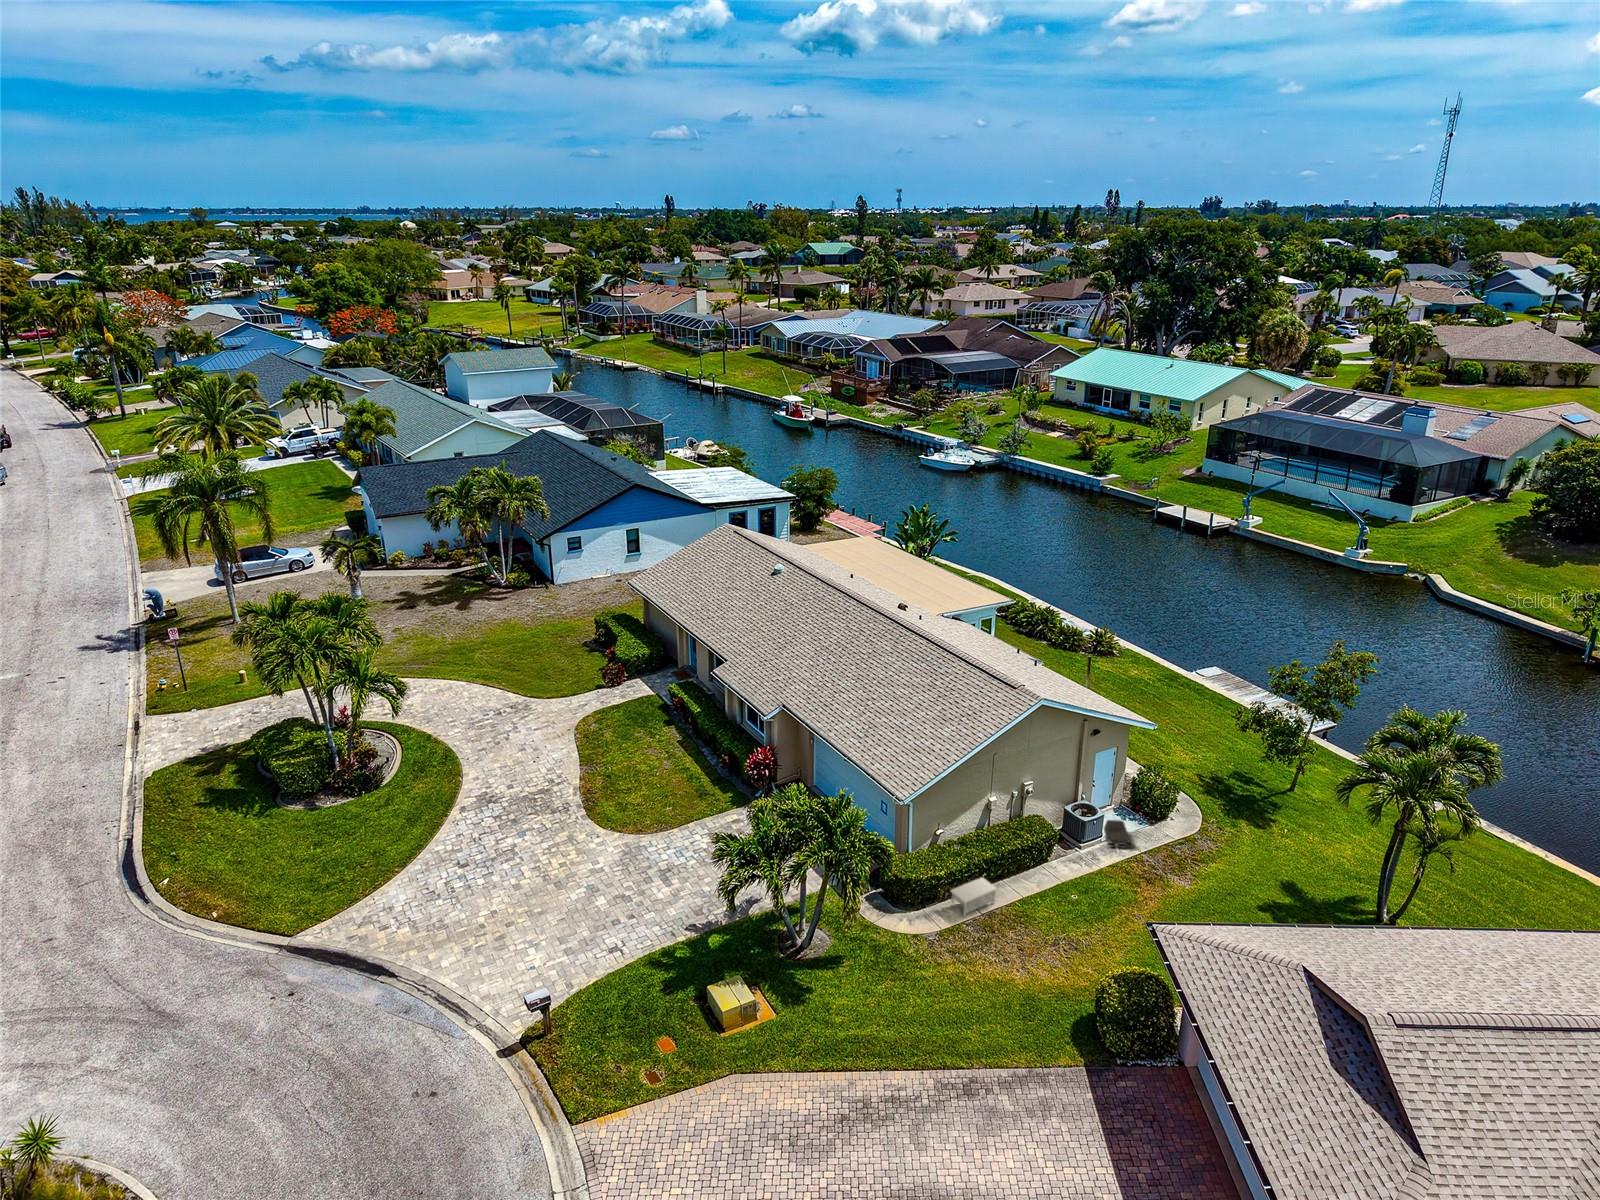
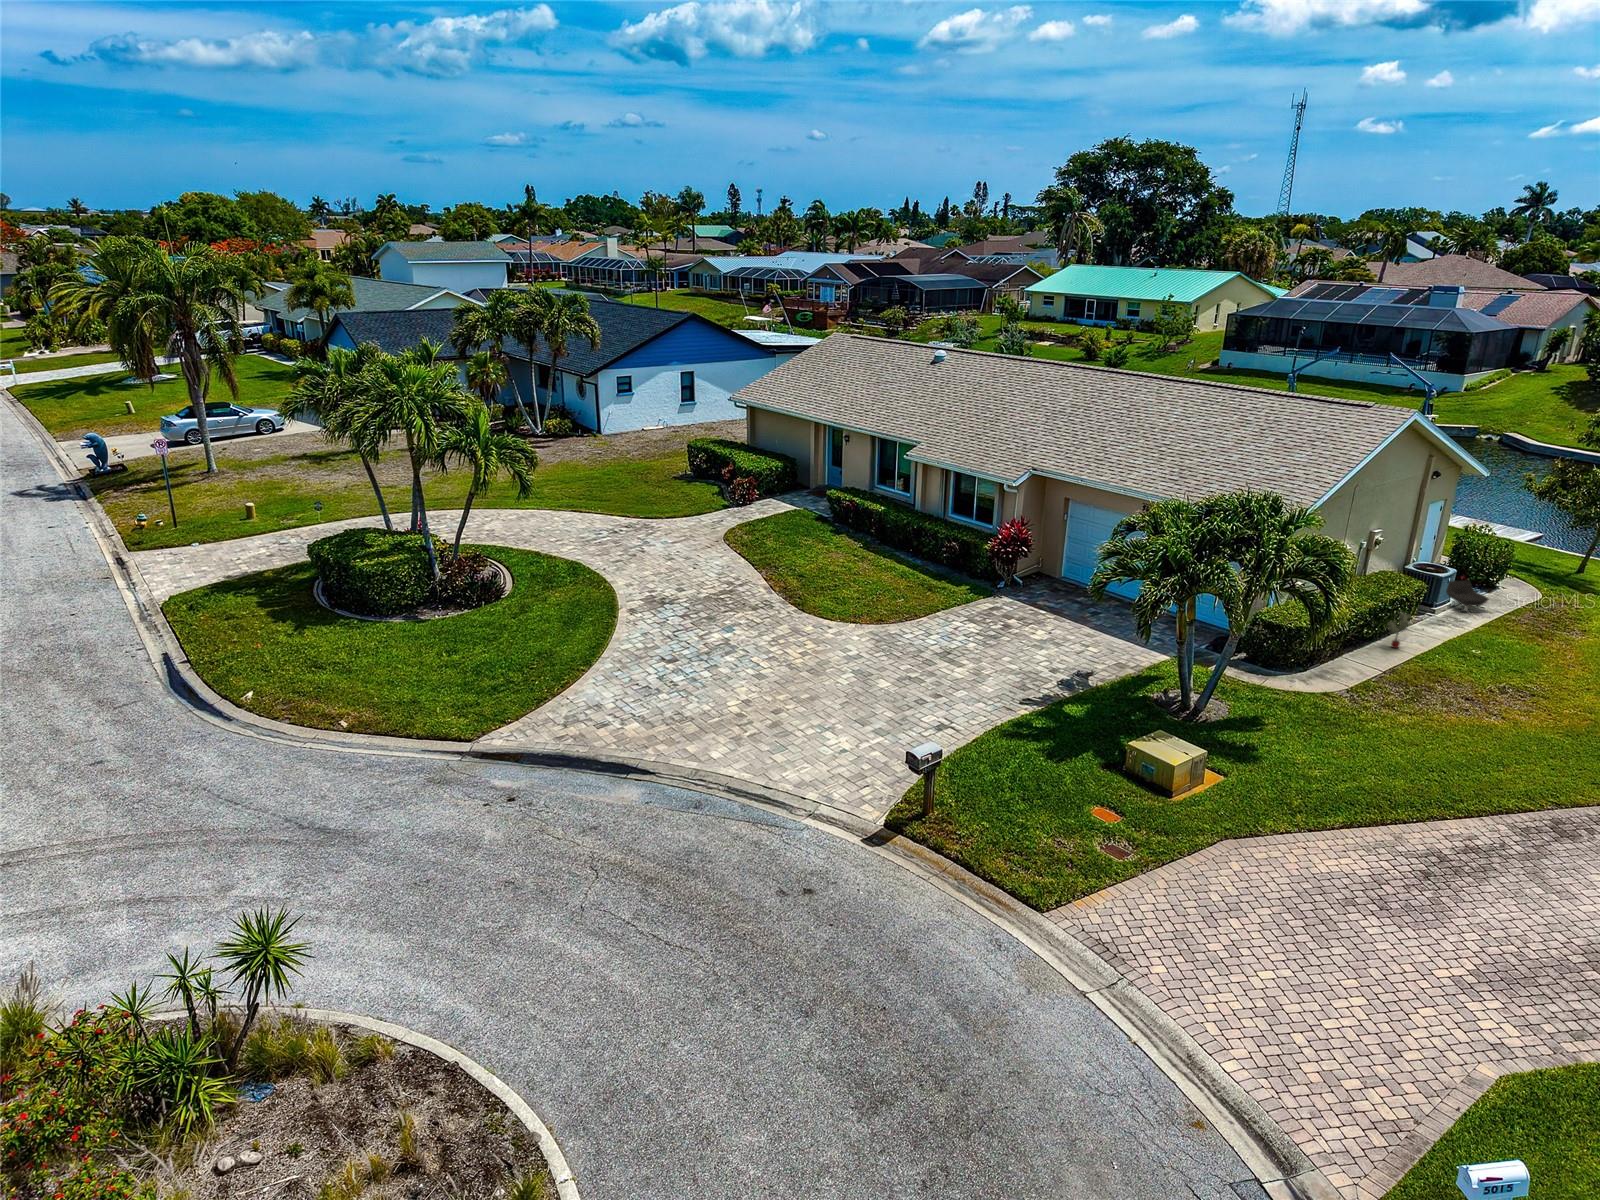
potted tree: none [1014,857,1034,887] -> present [1387,613,1410,648]
storage bench: present [951,878,997,916] -> none [1330,634,1386,677]

